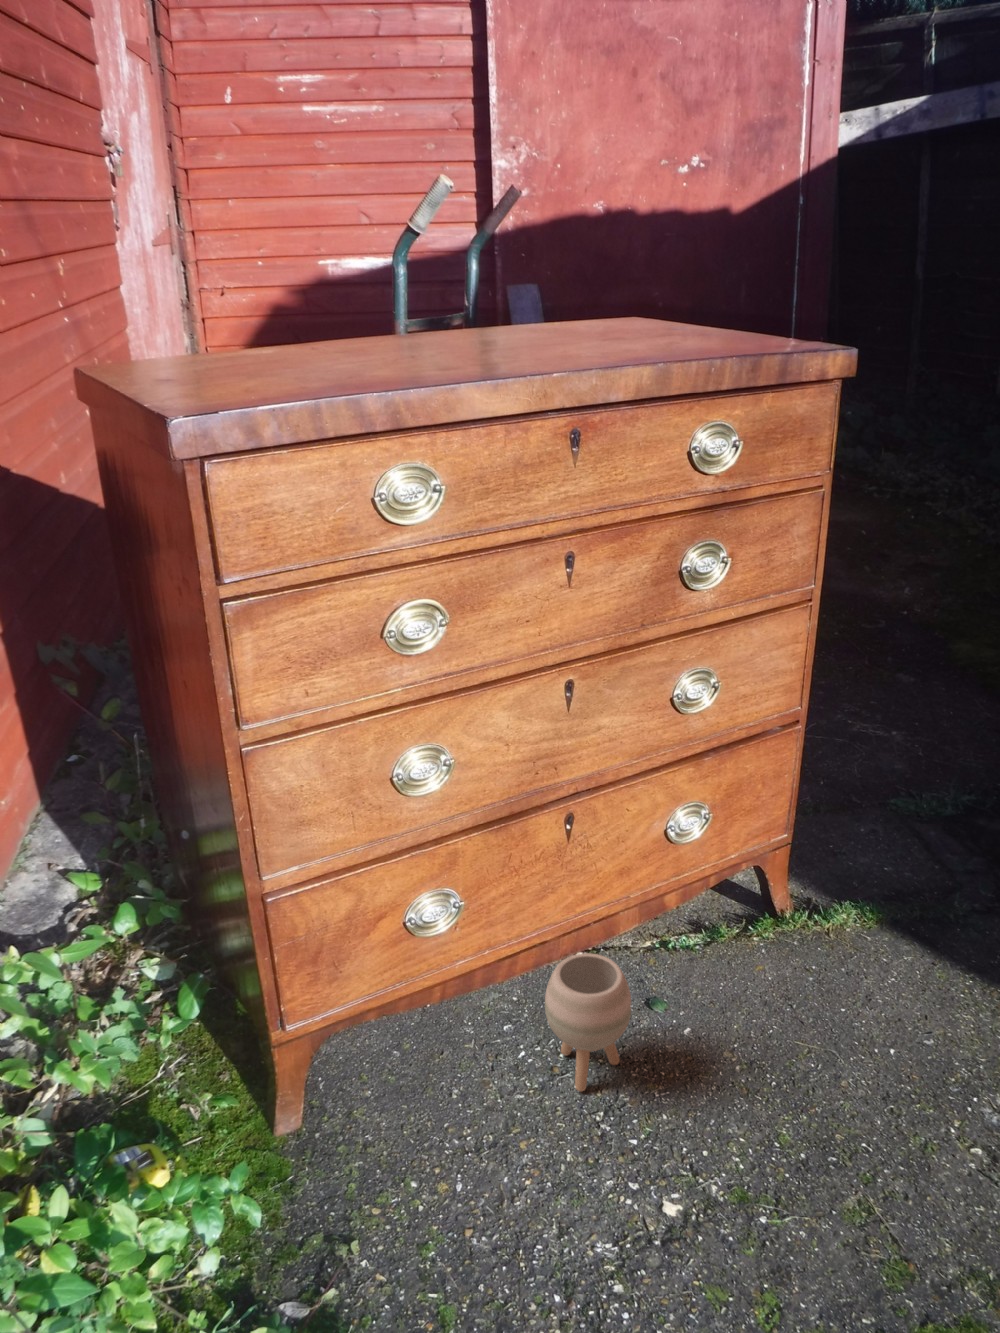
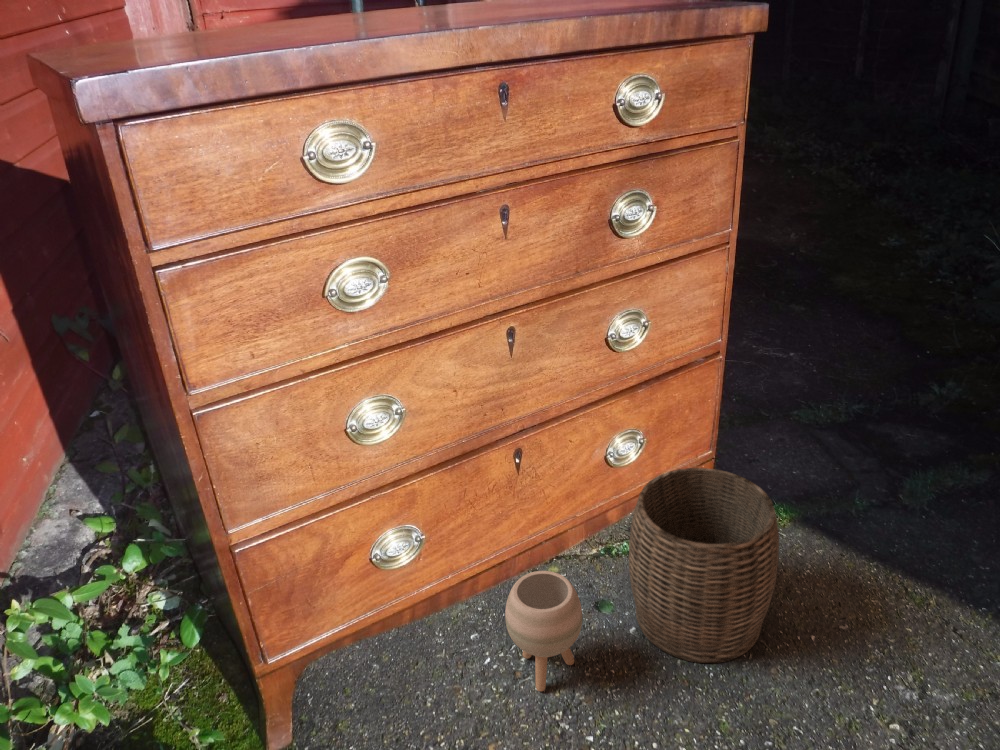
woven basket: none [685,848,856,1072] -> present [629,468,779,663]

